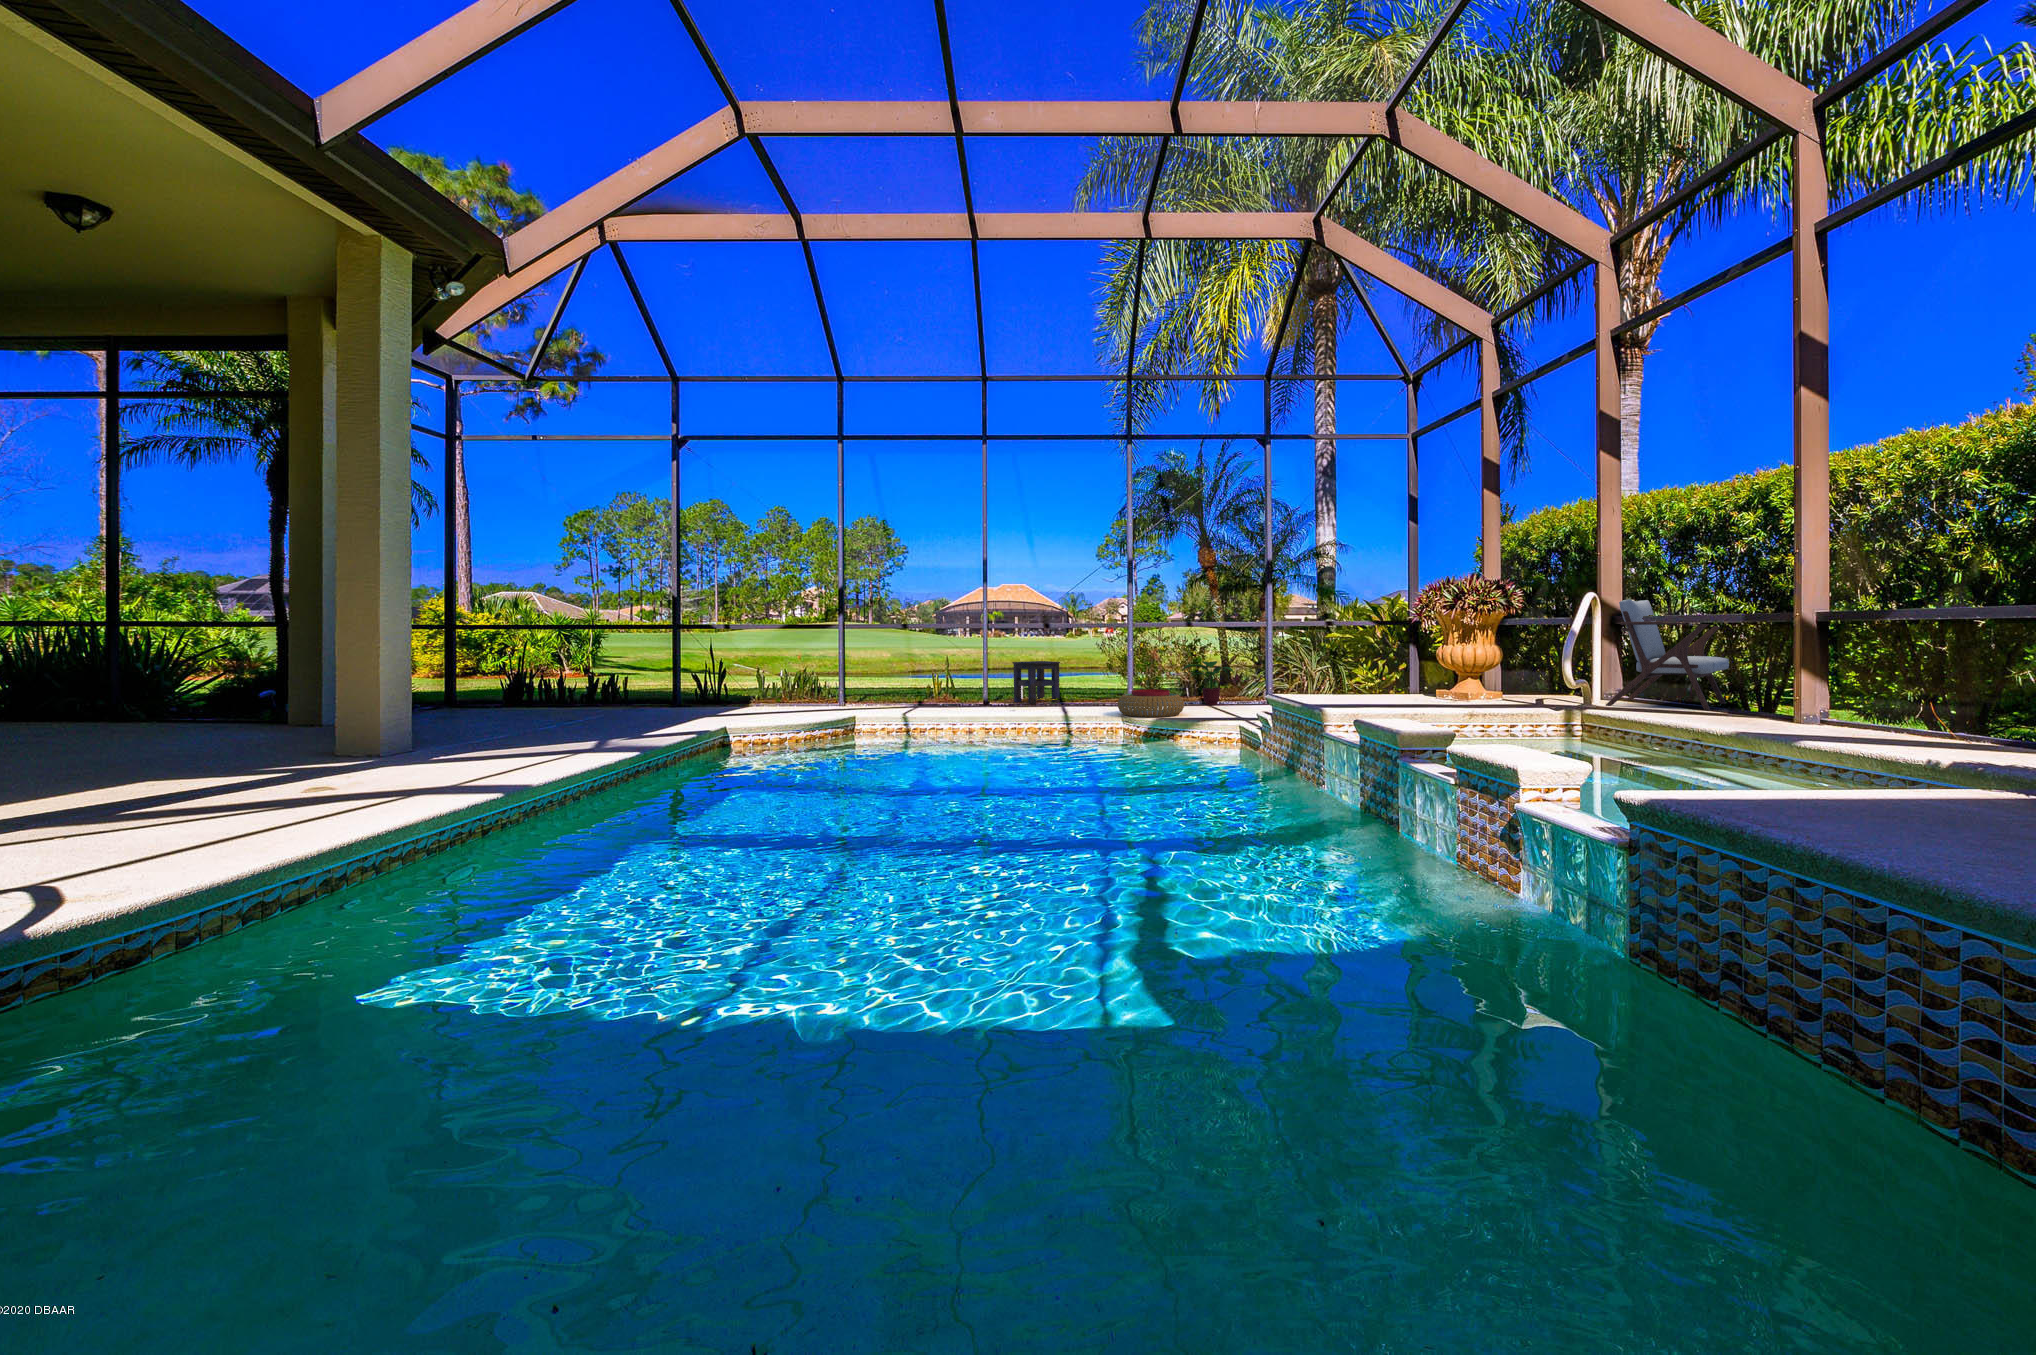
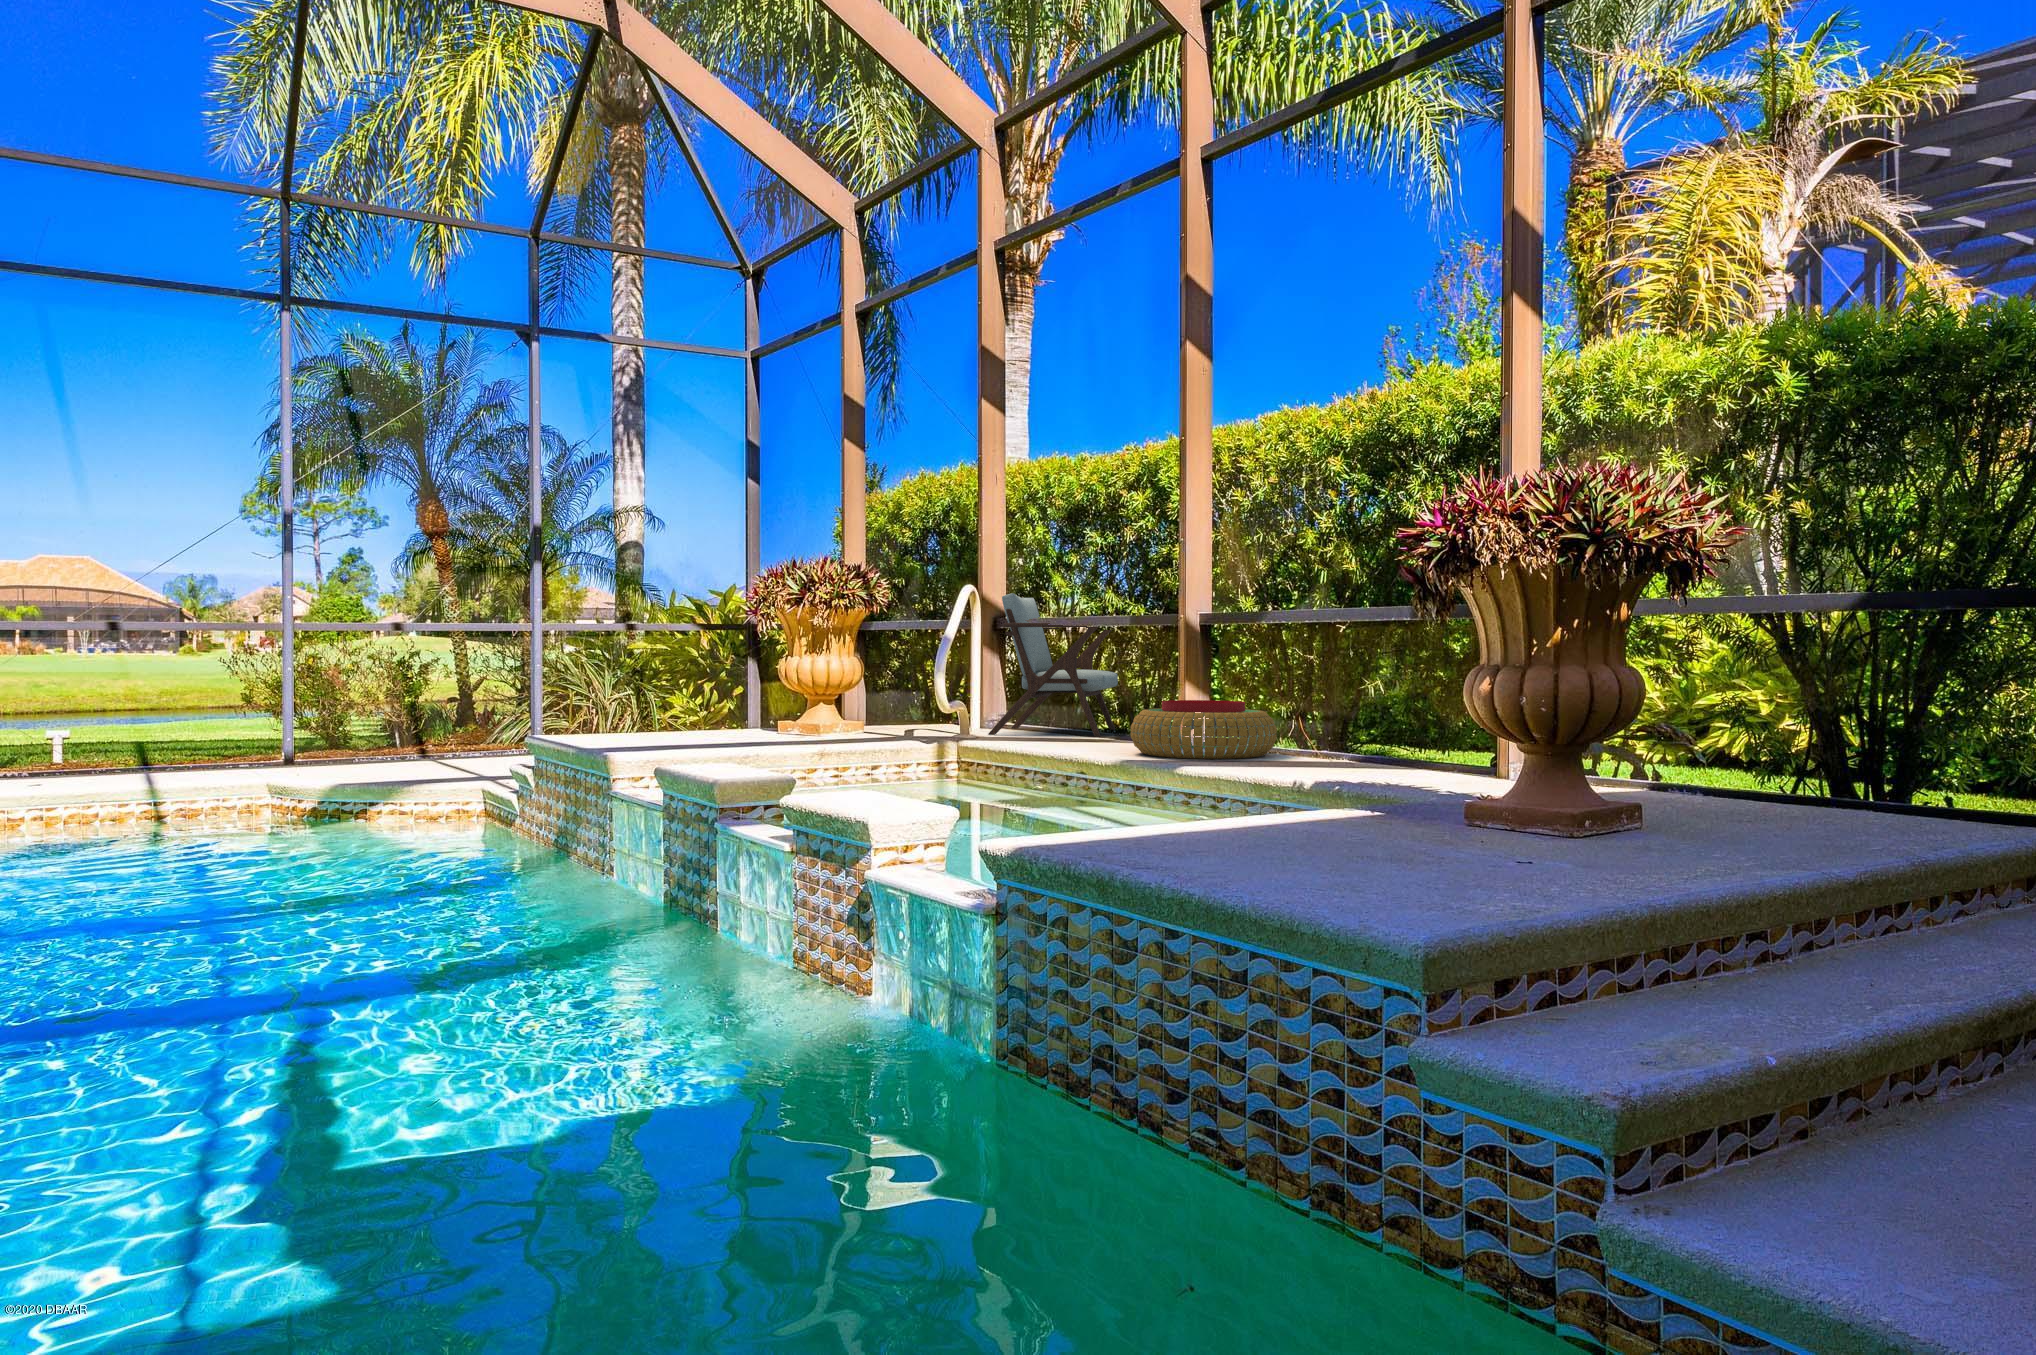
side table: present [1012,661,1060,704] -> none [35,683,144,762]
potted plant: present [1183,661,1234,705] -> none [387,682,479,754]
pouf: present [1118,689,1184,717] -> present [1131,700,1277,759]

